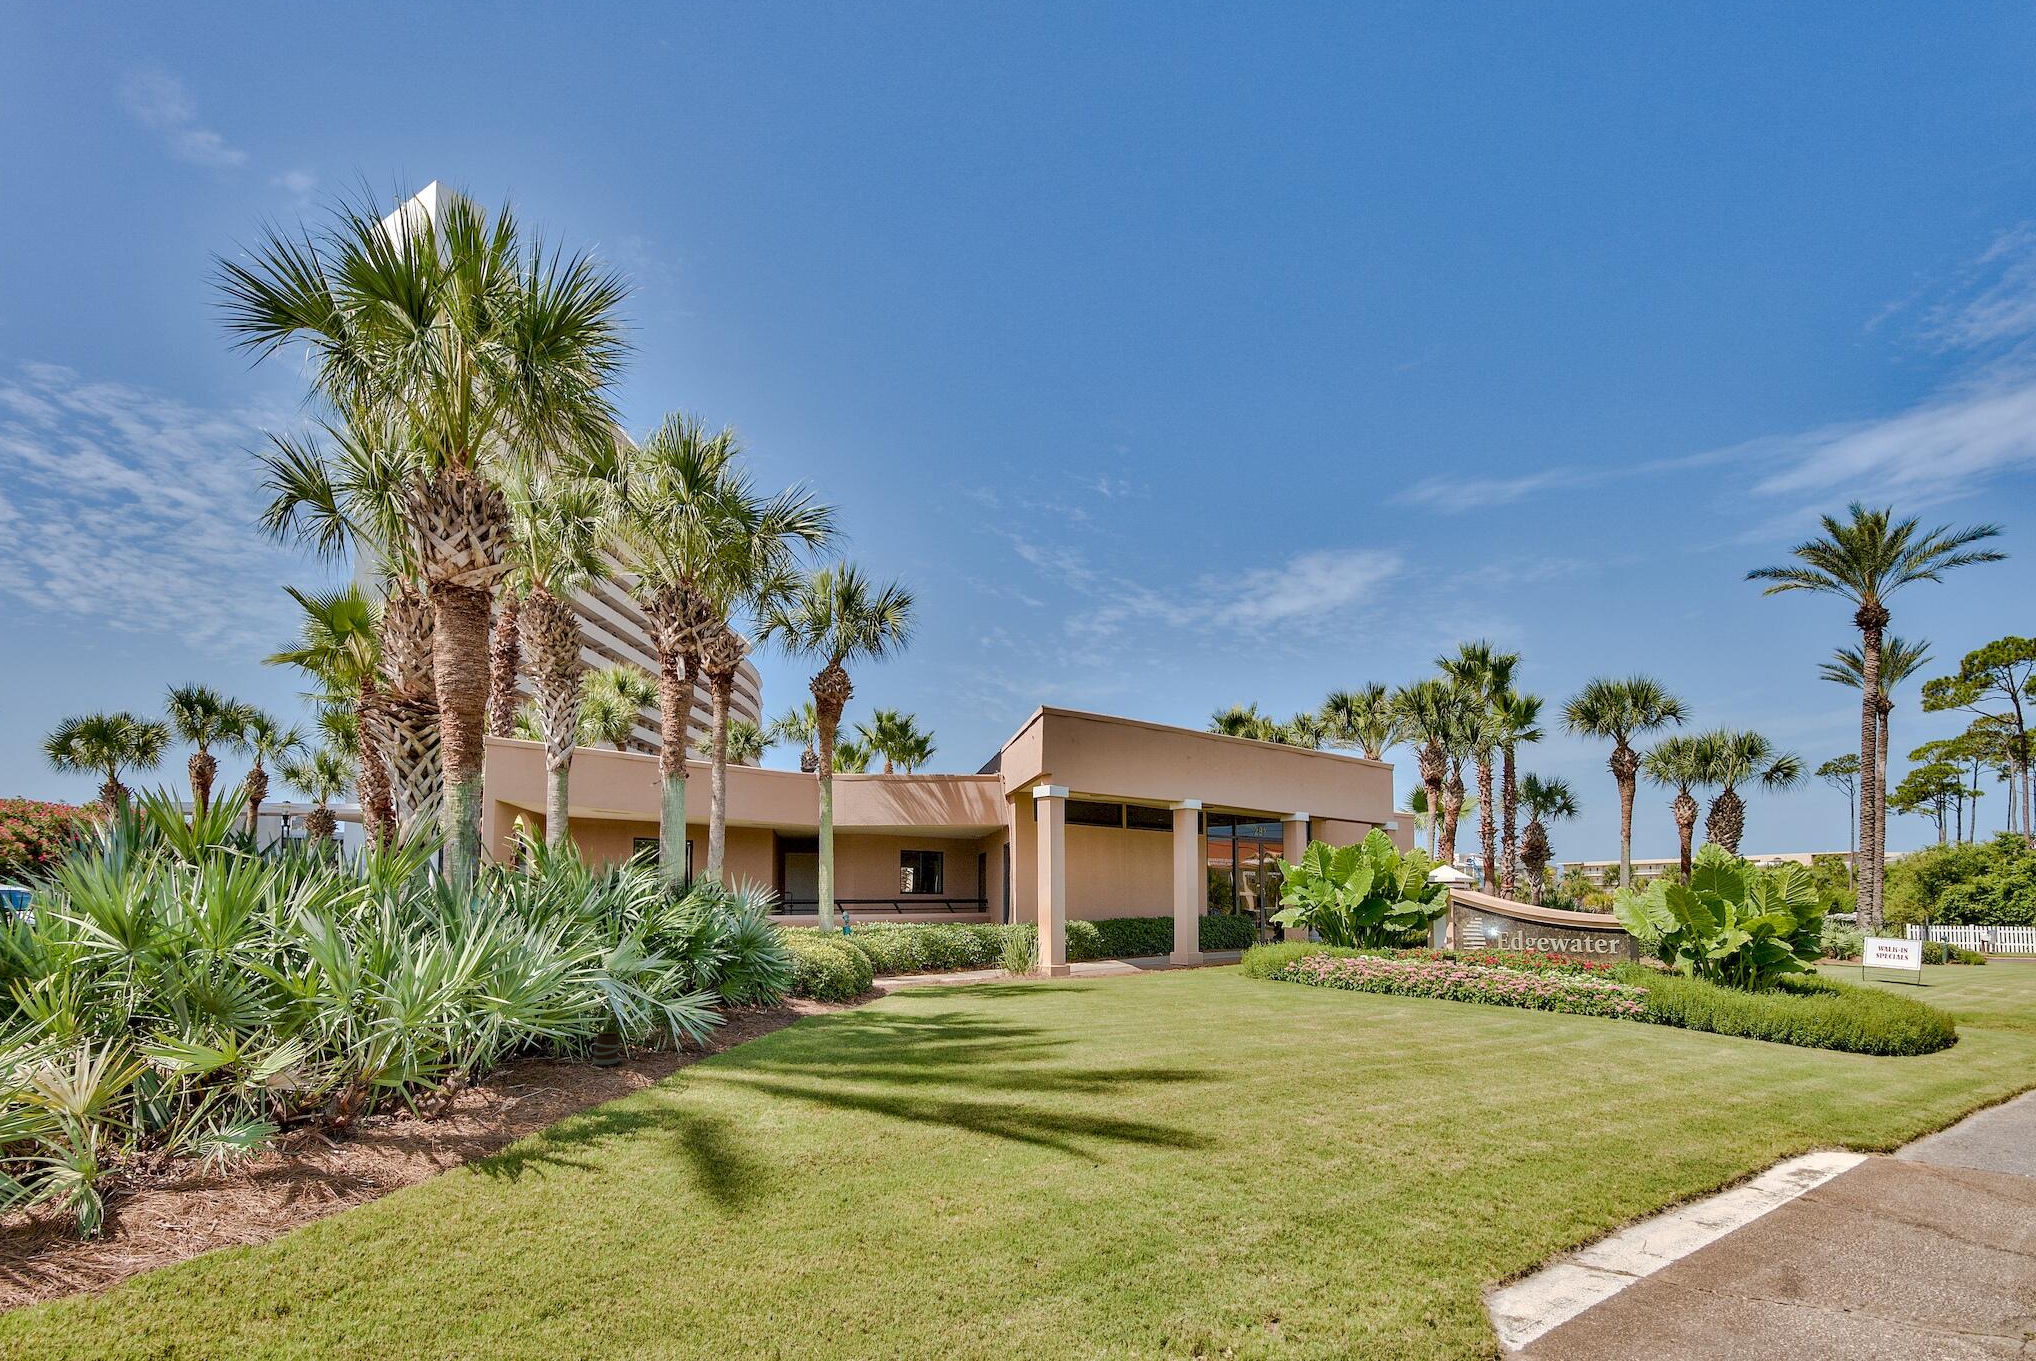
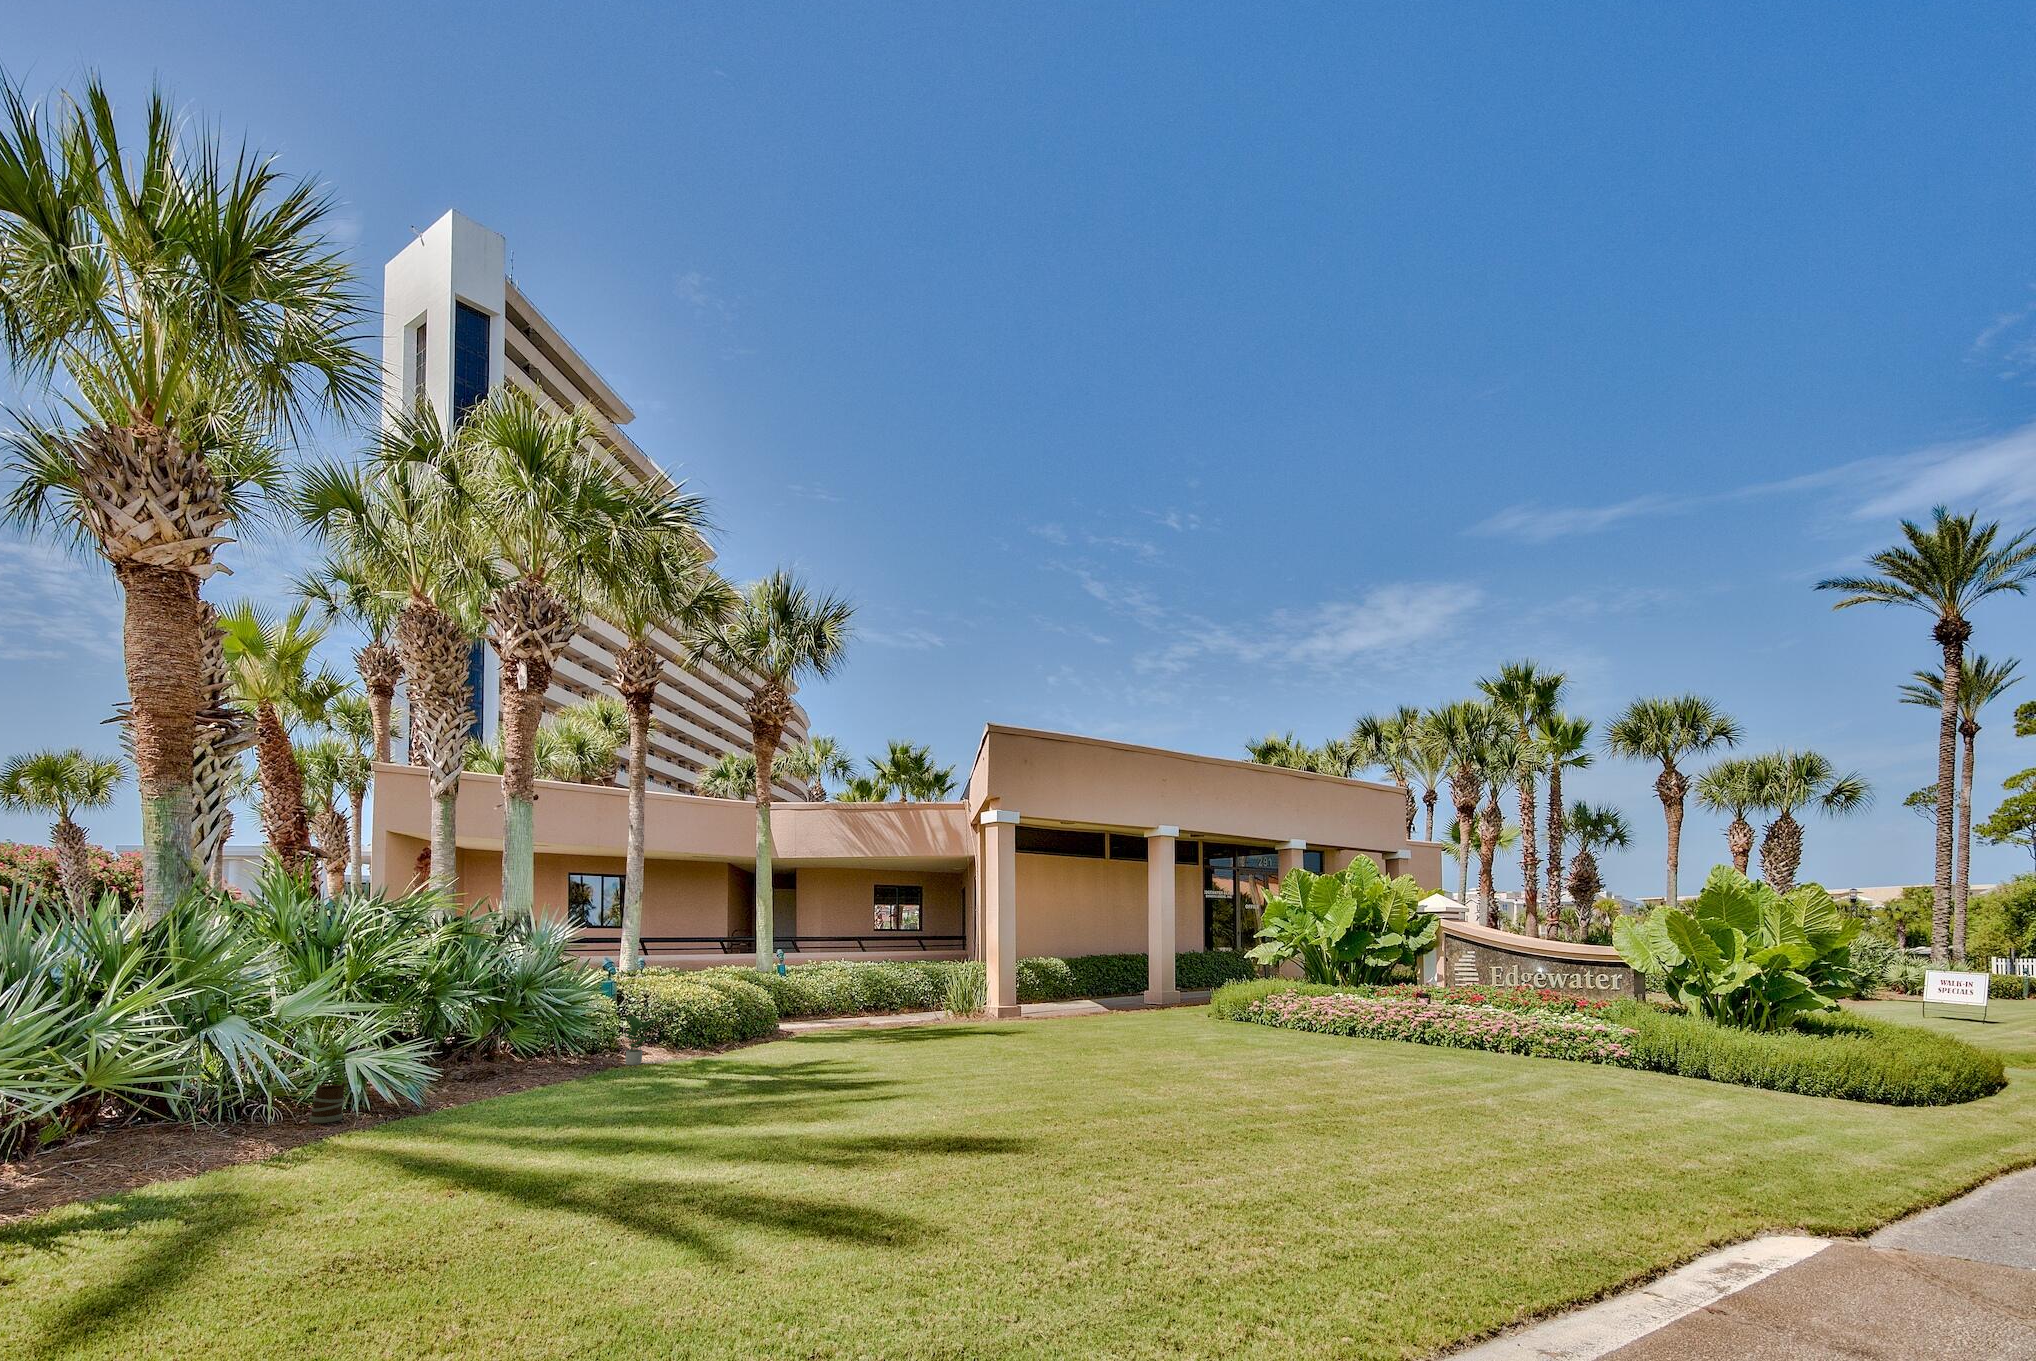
potted plant: none [773,972,804,1016] -> present [624,1015,657,1065]

